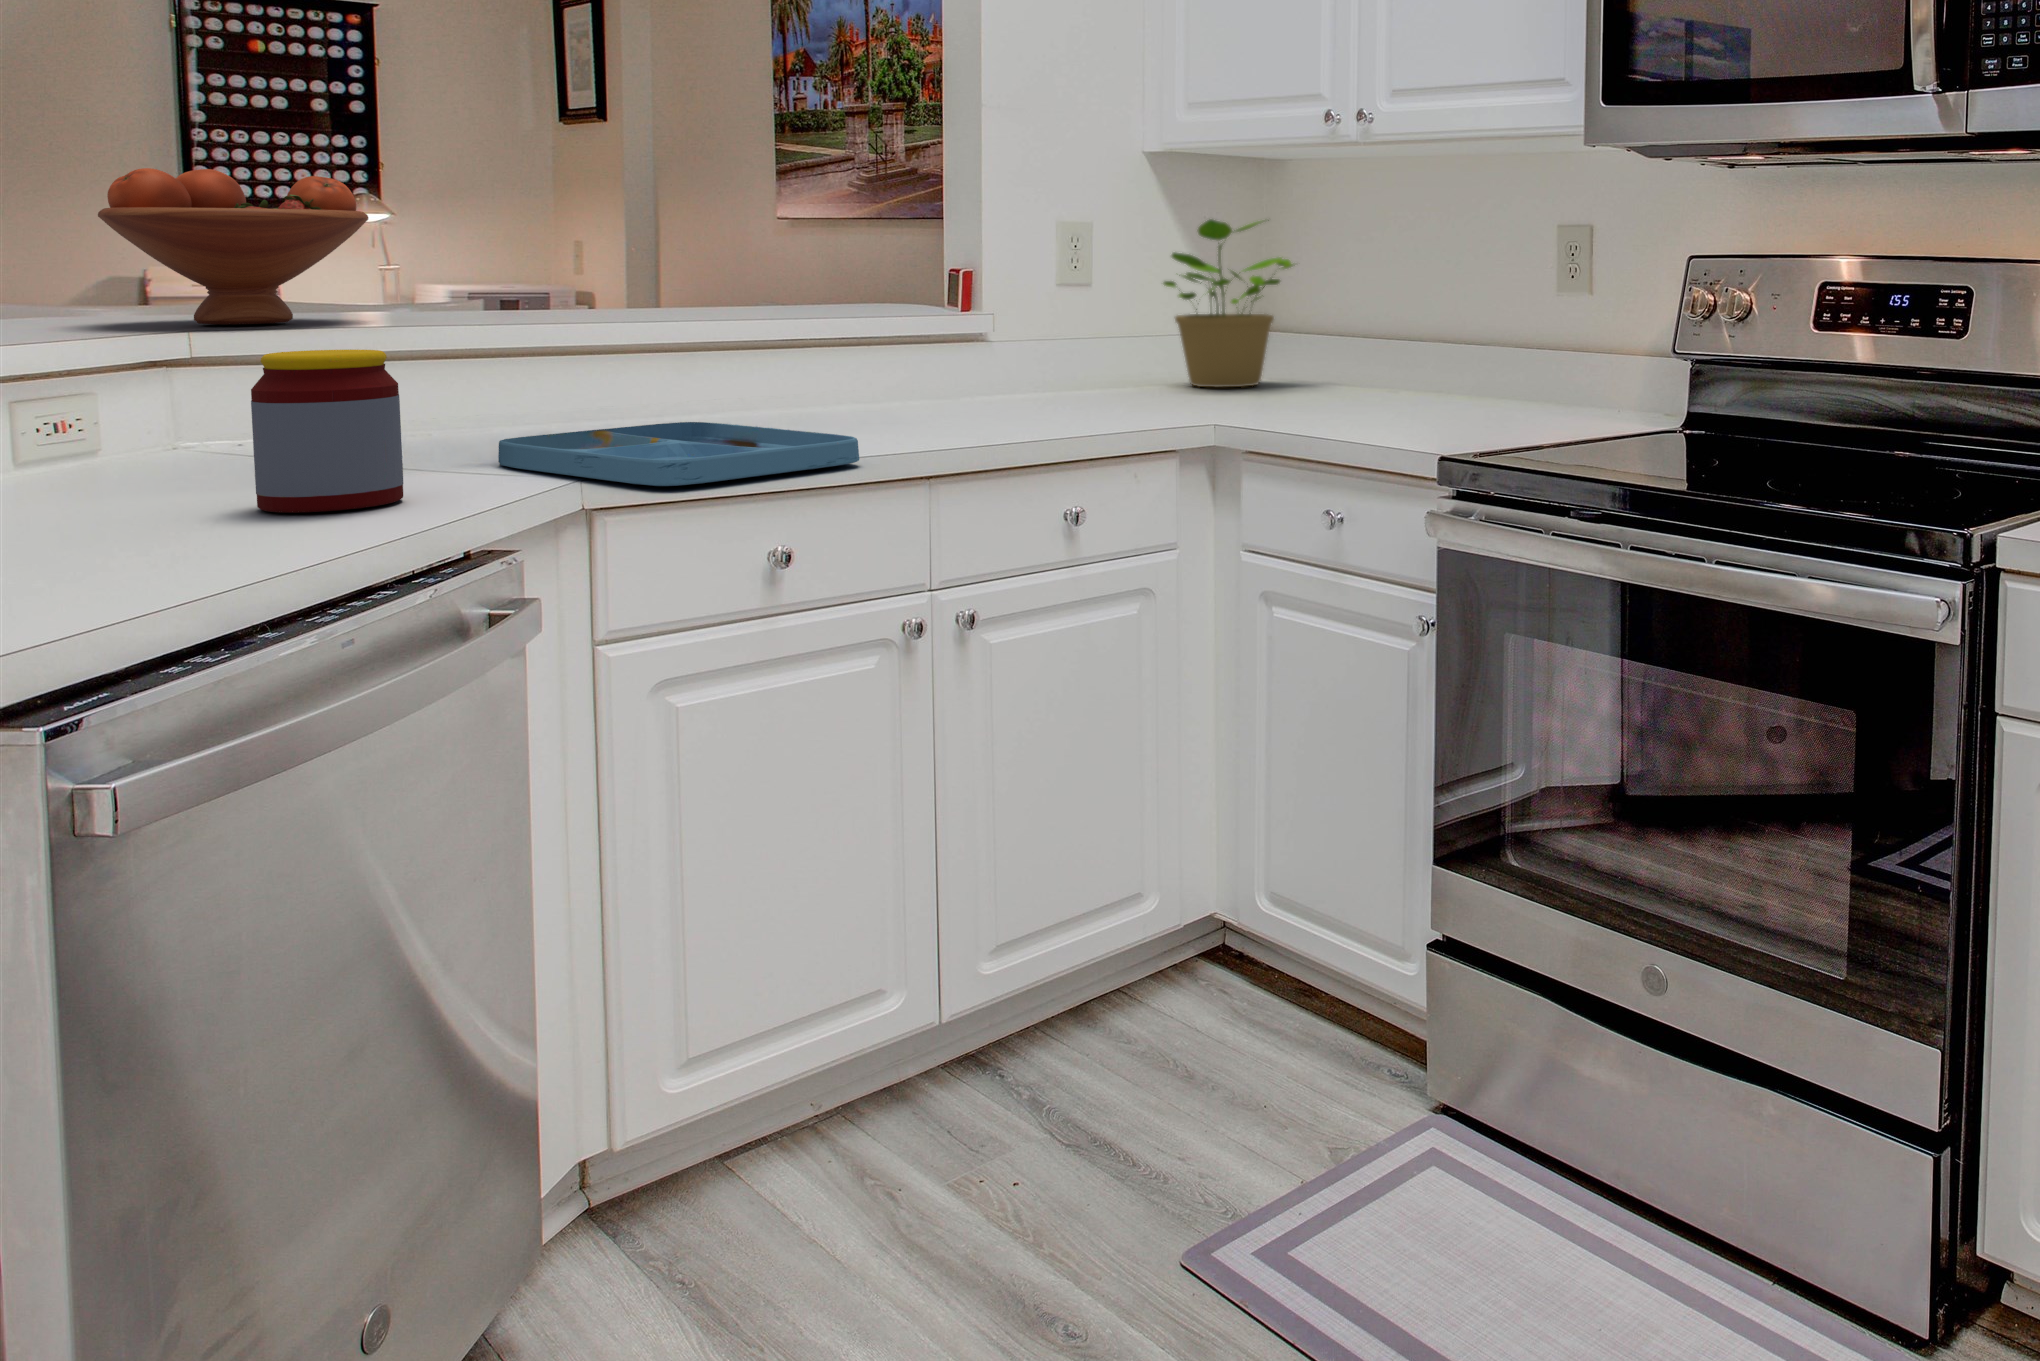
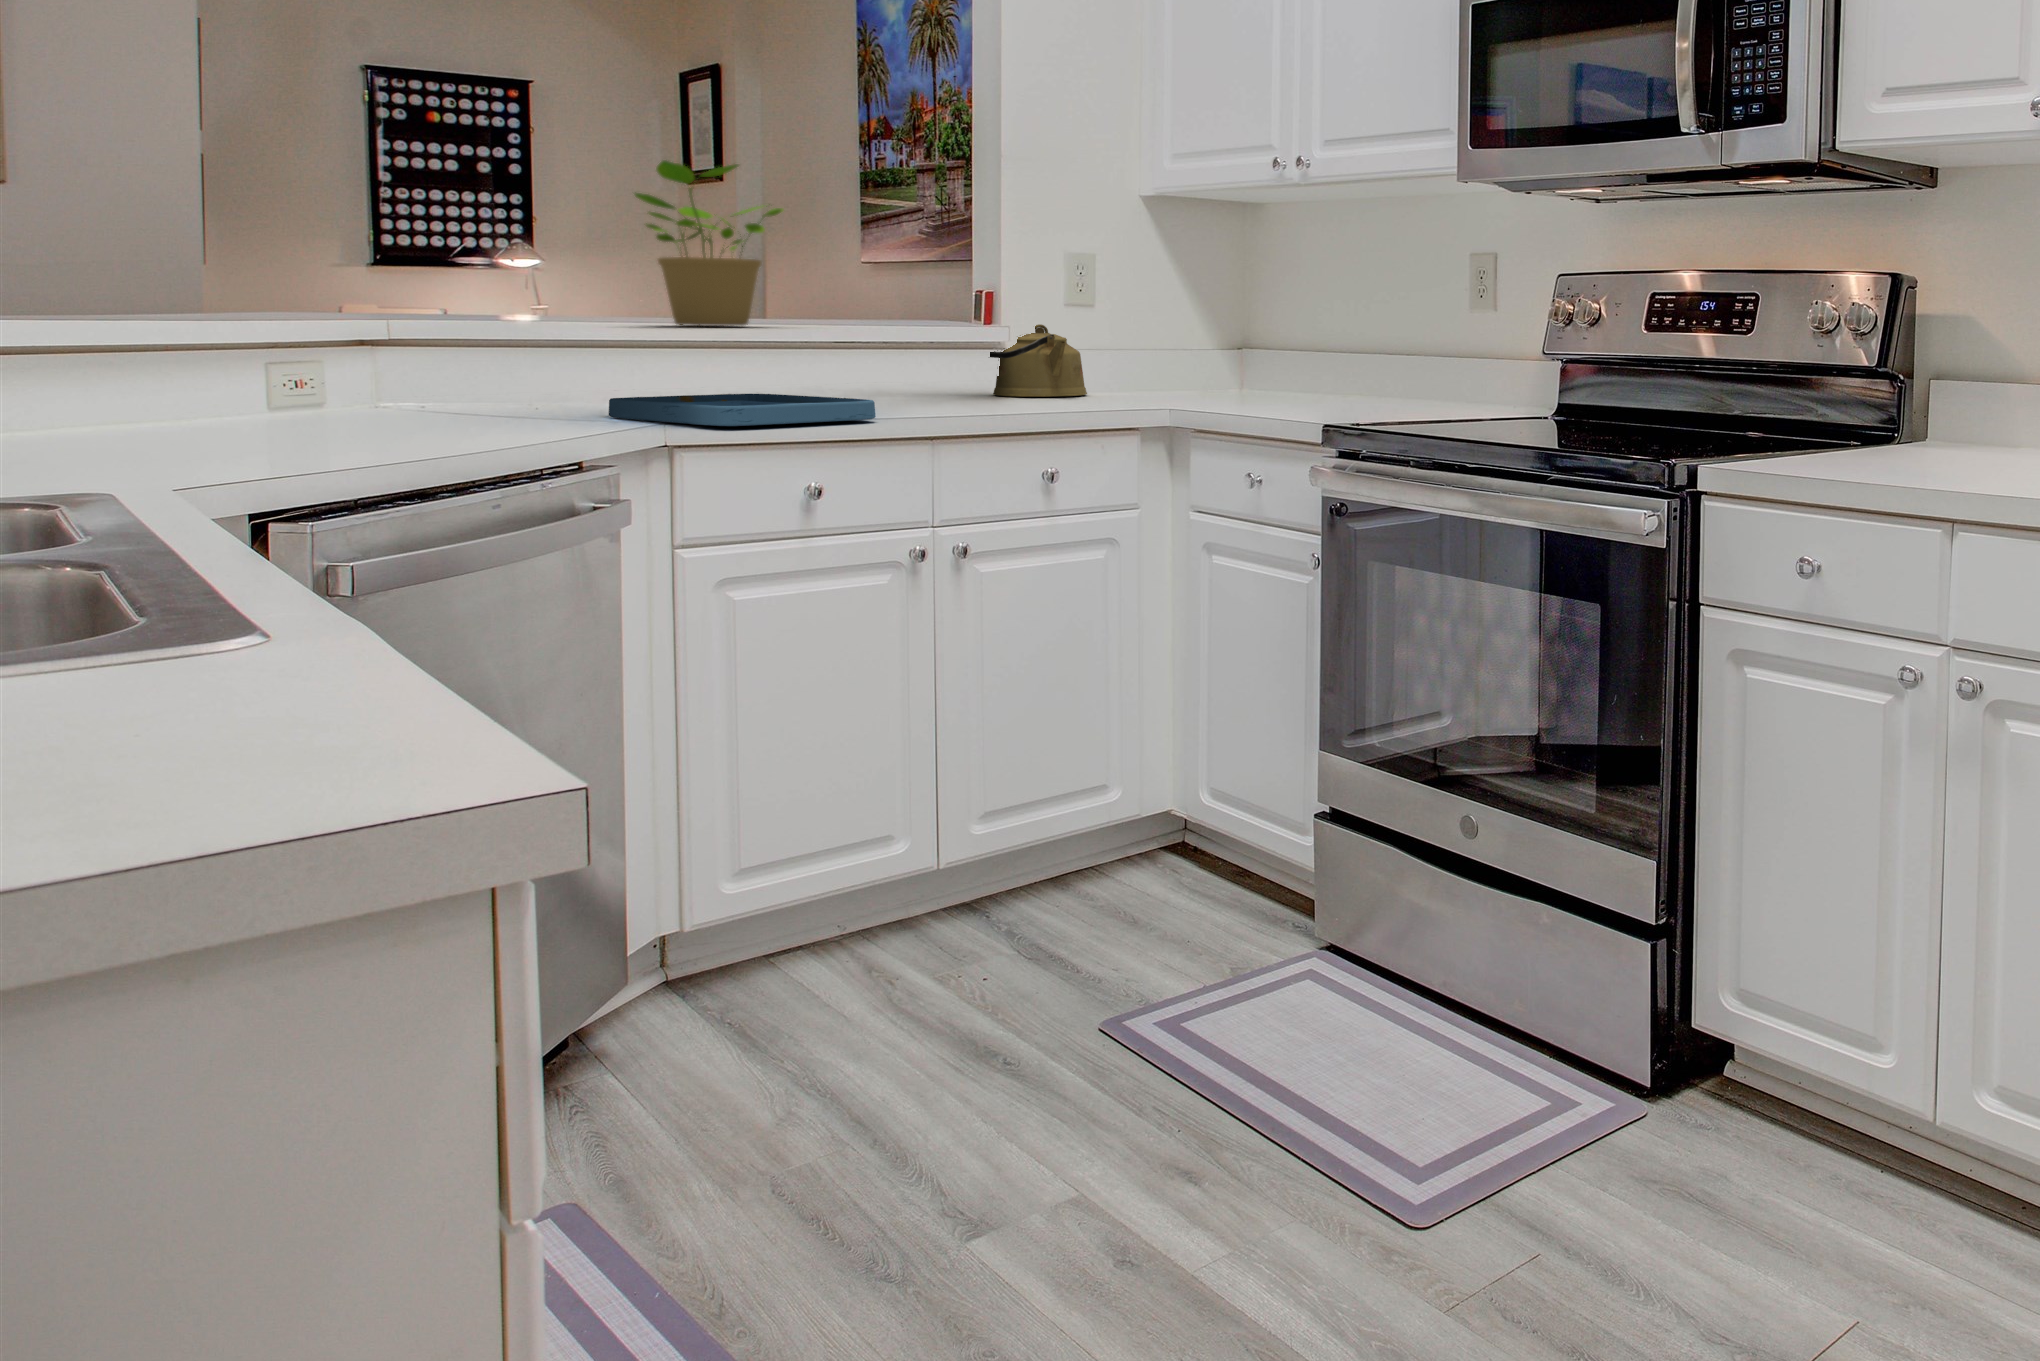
fruit bowl: present [98,168,368,325] -> none [319,200,519,322]
potted plant: present [1164,219,1293,387] -> present [635,161,783,326]
kettle: none [960,313,1092,404] -> present [990,324,1087,397]
jar: present [251,349,403,513] -> none [433,320,538,433]

